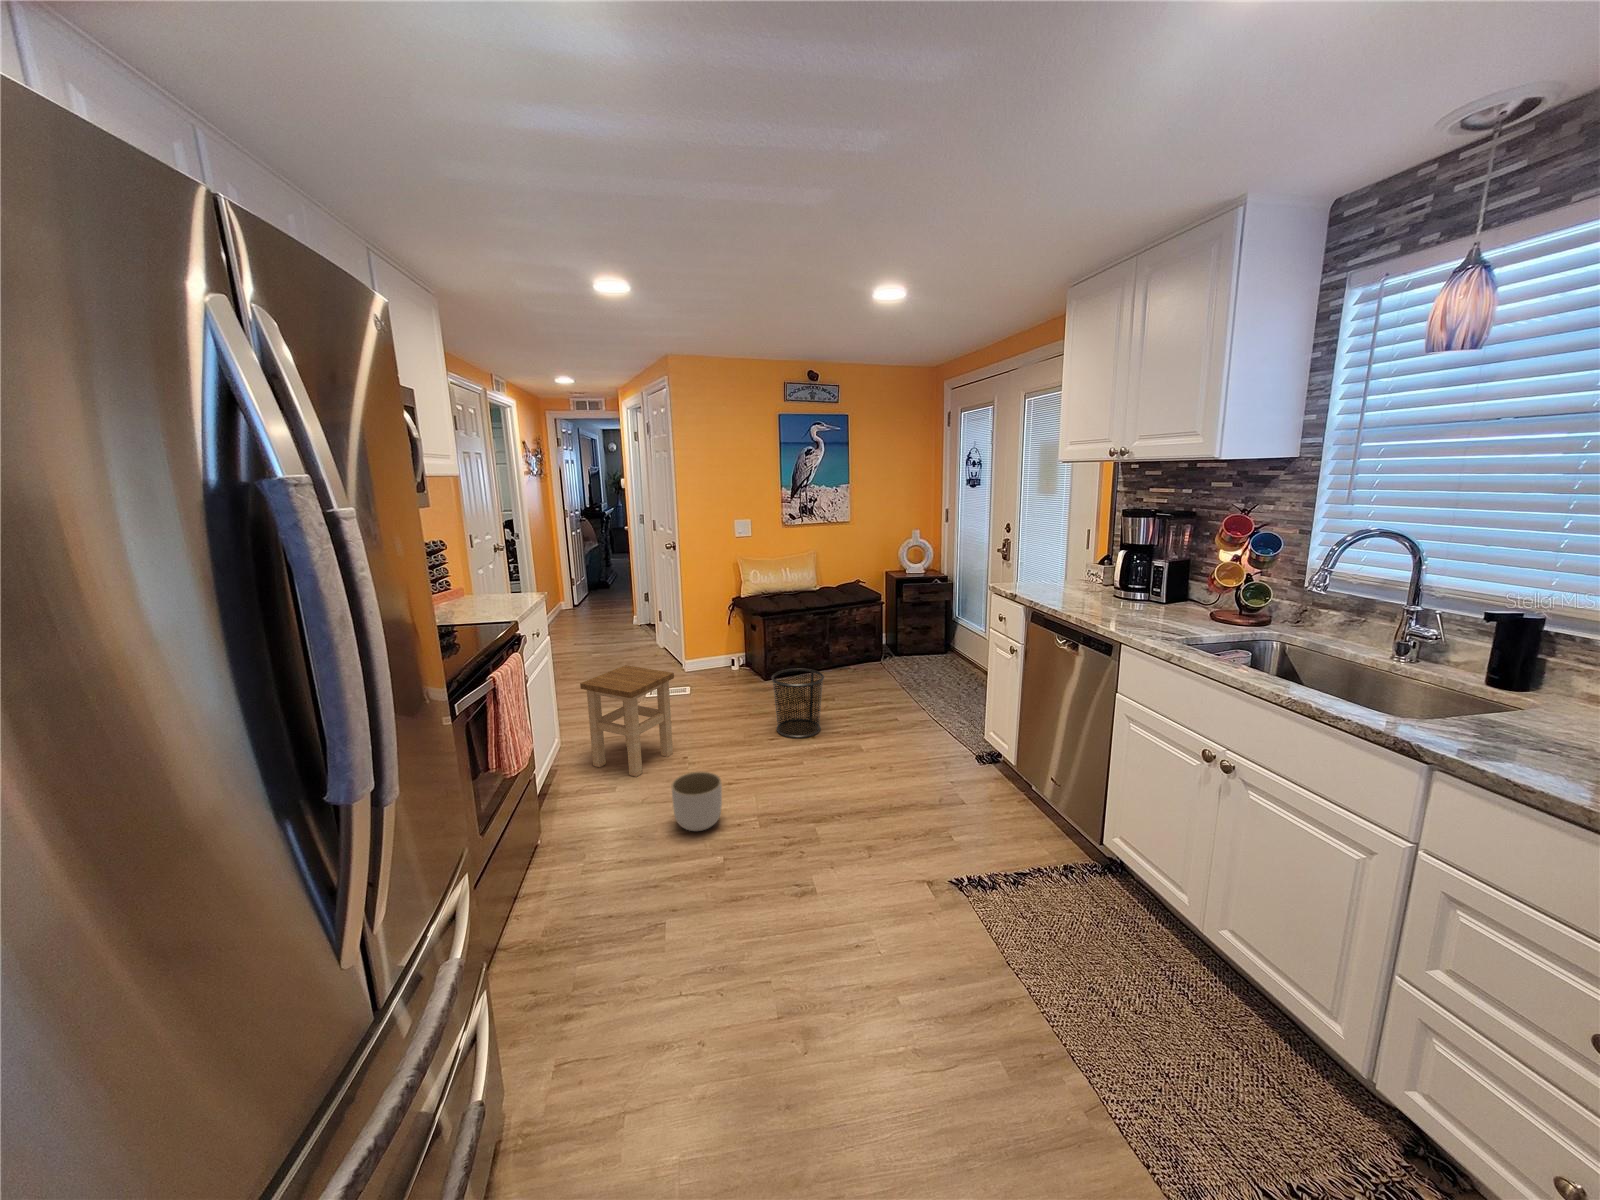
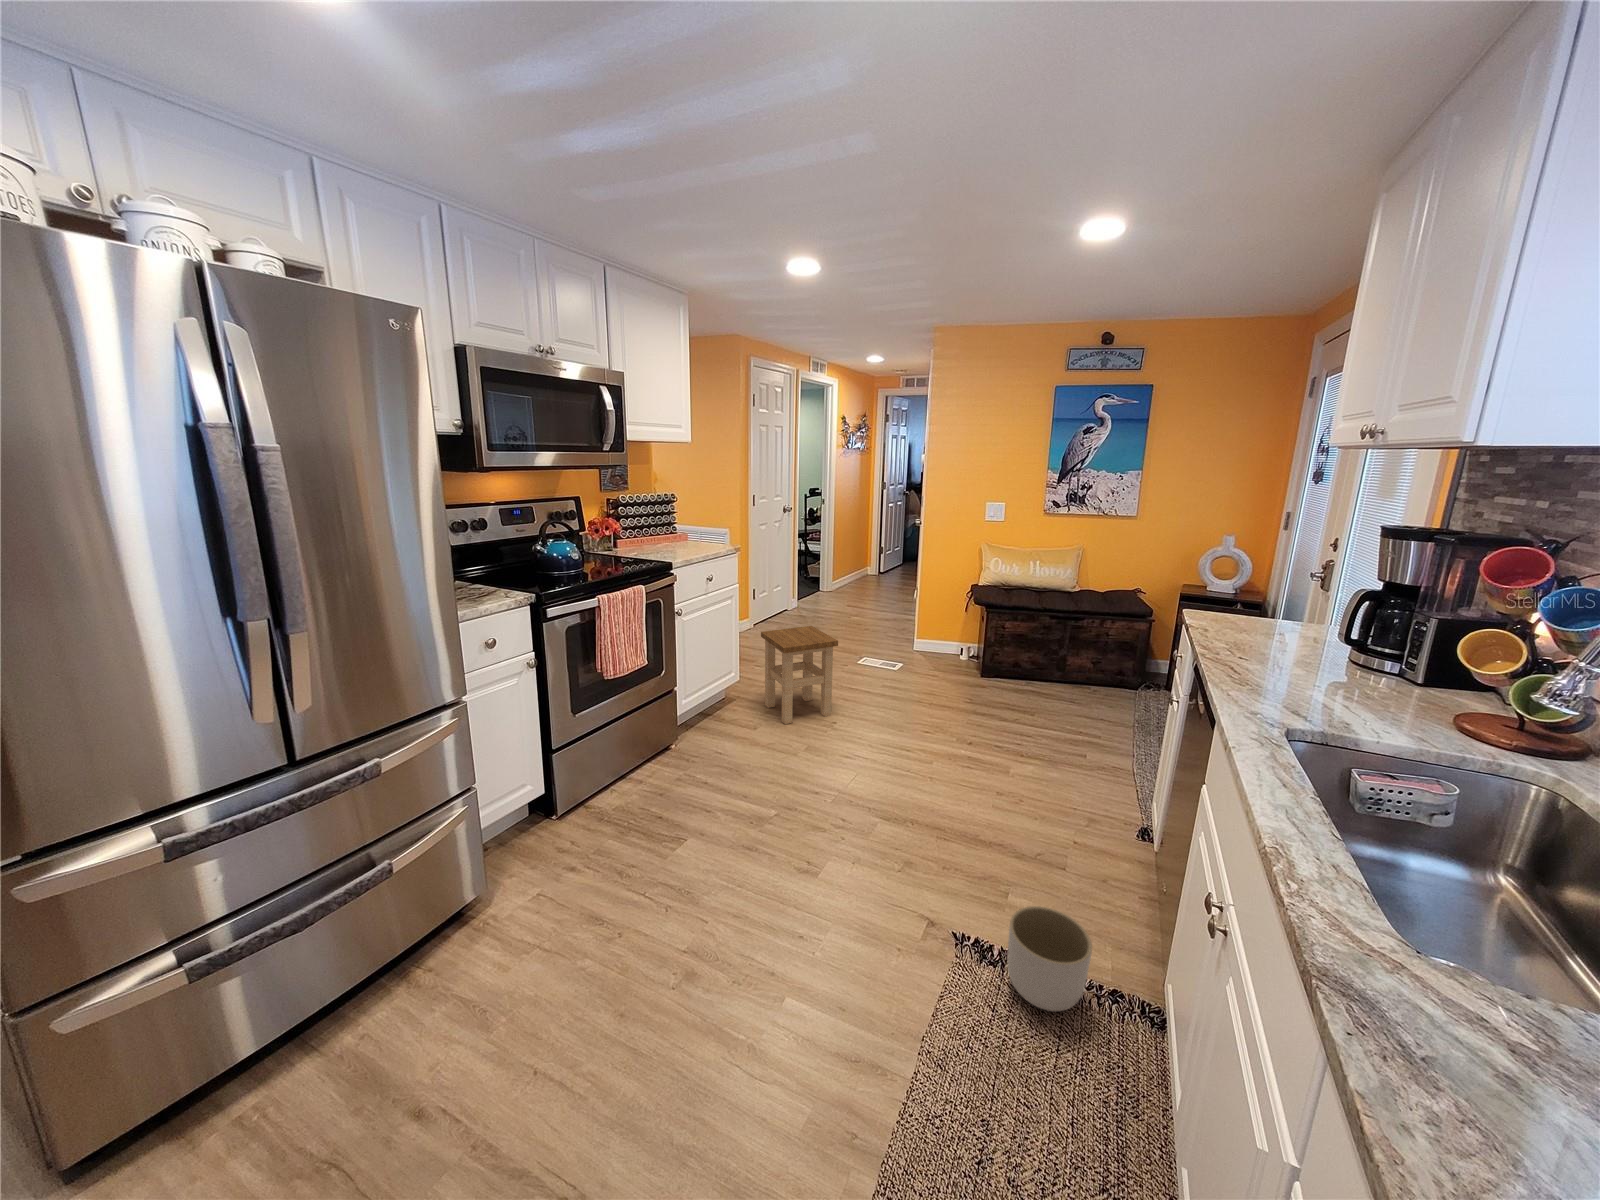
waste bin: present [771,668,824,738] -> none [939,665,998,741]
planter: present [672,771,722,831] -> present [1007,906,1092,1011]

